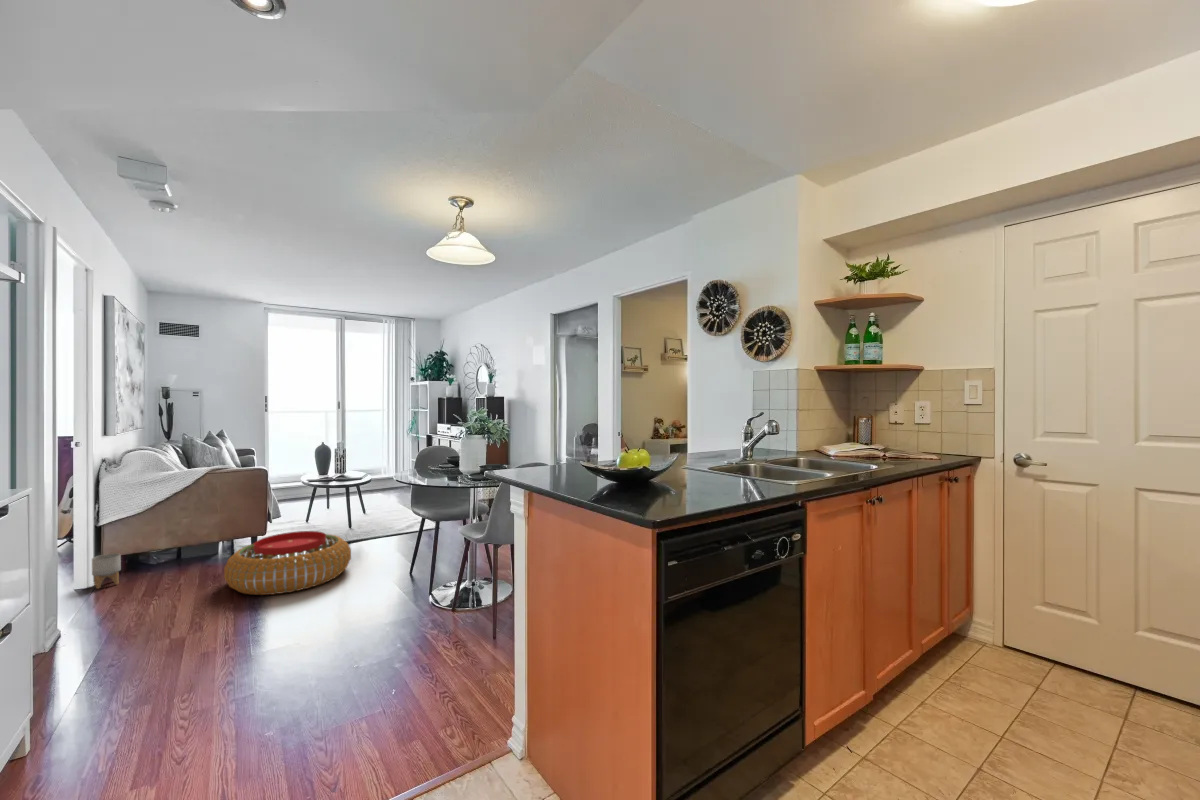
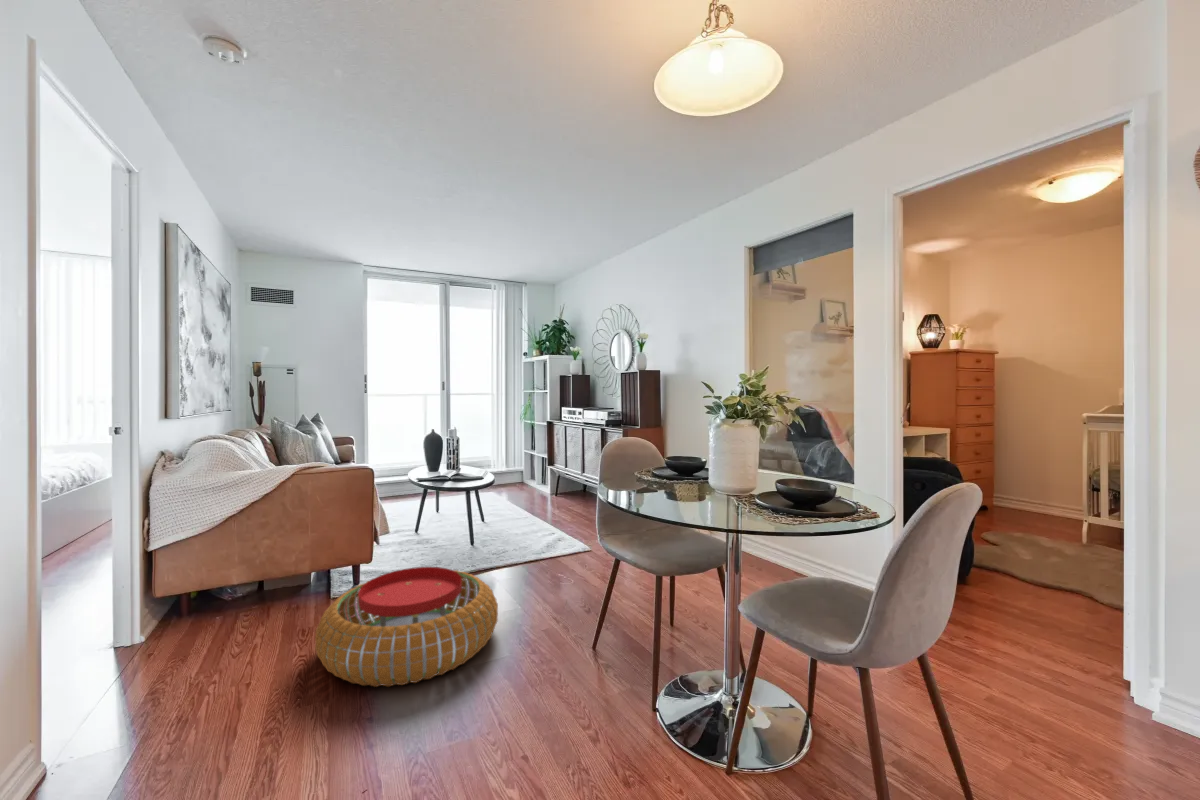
planter: present [92,553,121,589] -> none [135,593,177,649]

